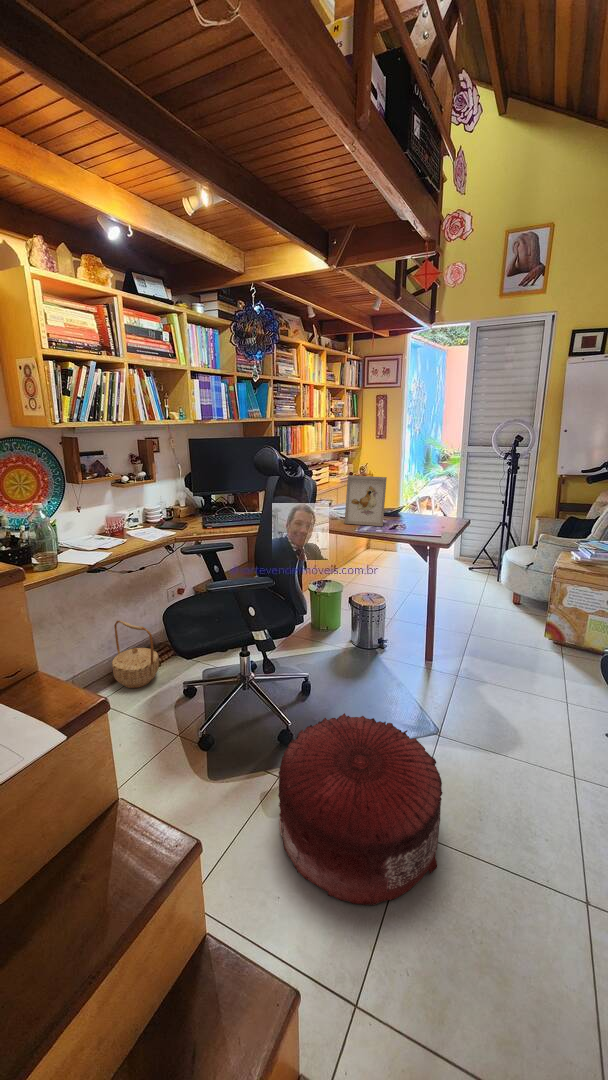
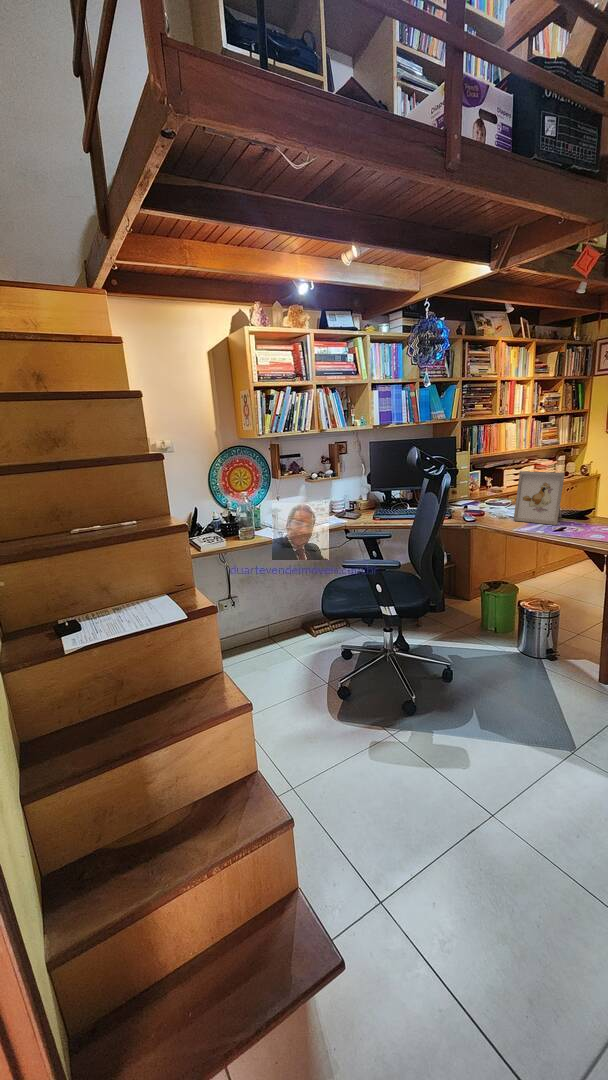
basket: present [112,620,159,688] -> none [294,587,329,641]
pouf: present [278,713,442,905] -> none [369,691,529,858]

